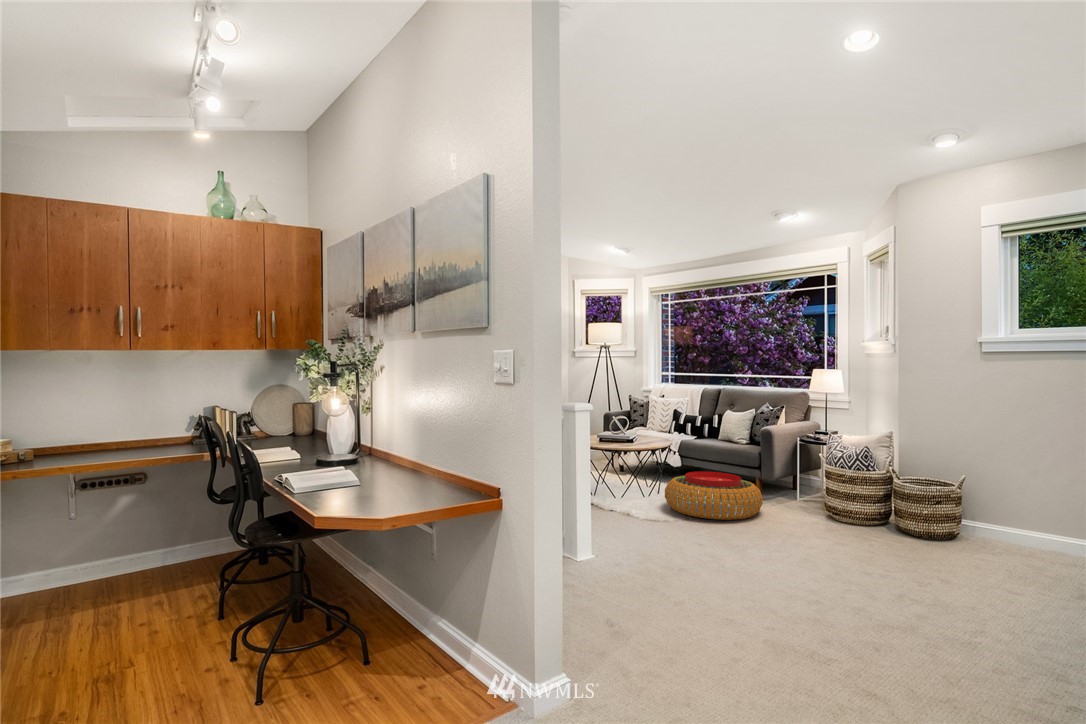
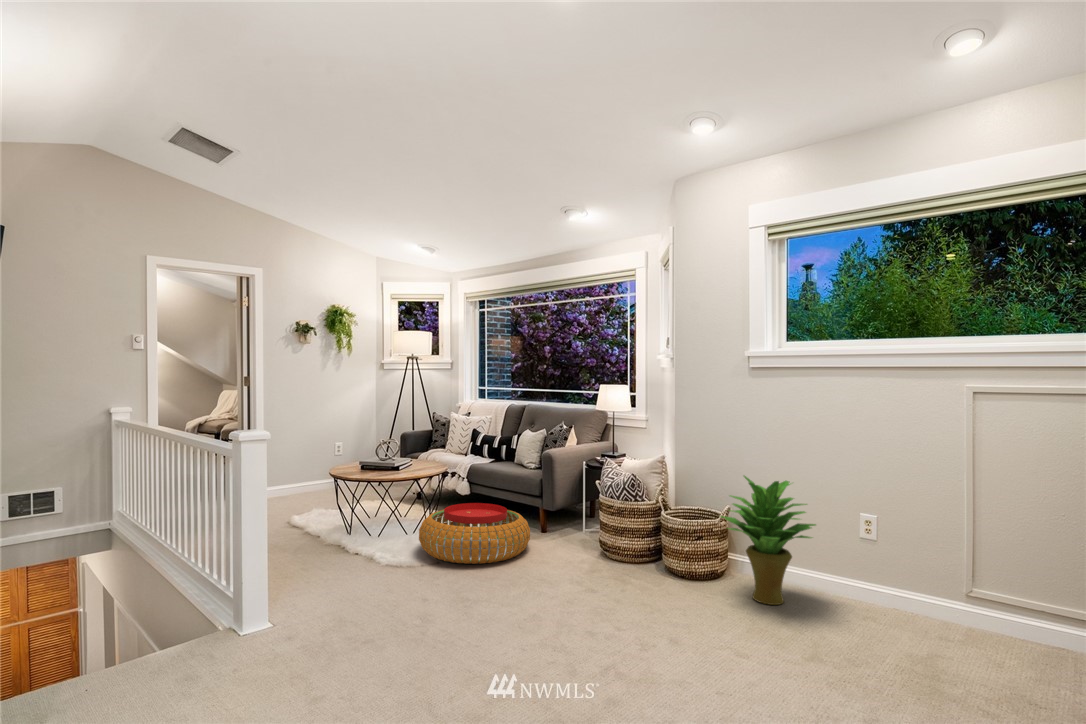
potted plant: none [961,447,1062,558] -> present [721,476,816,605]

